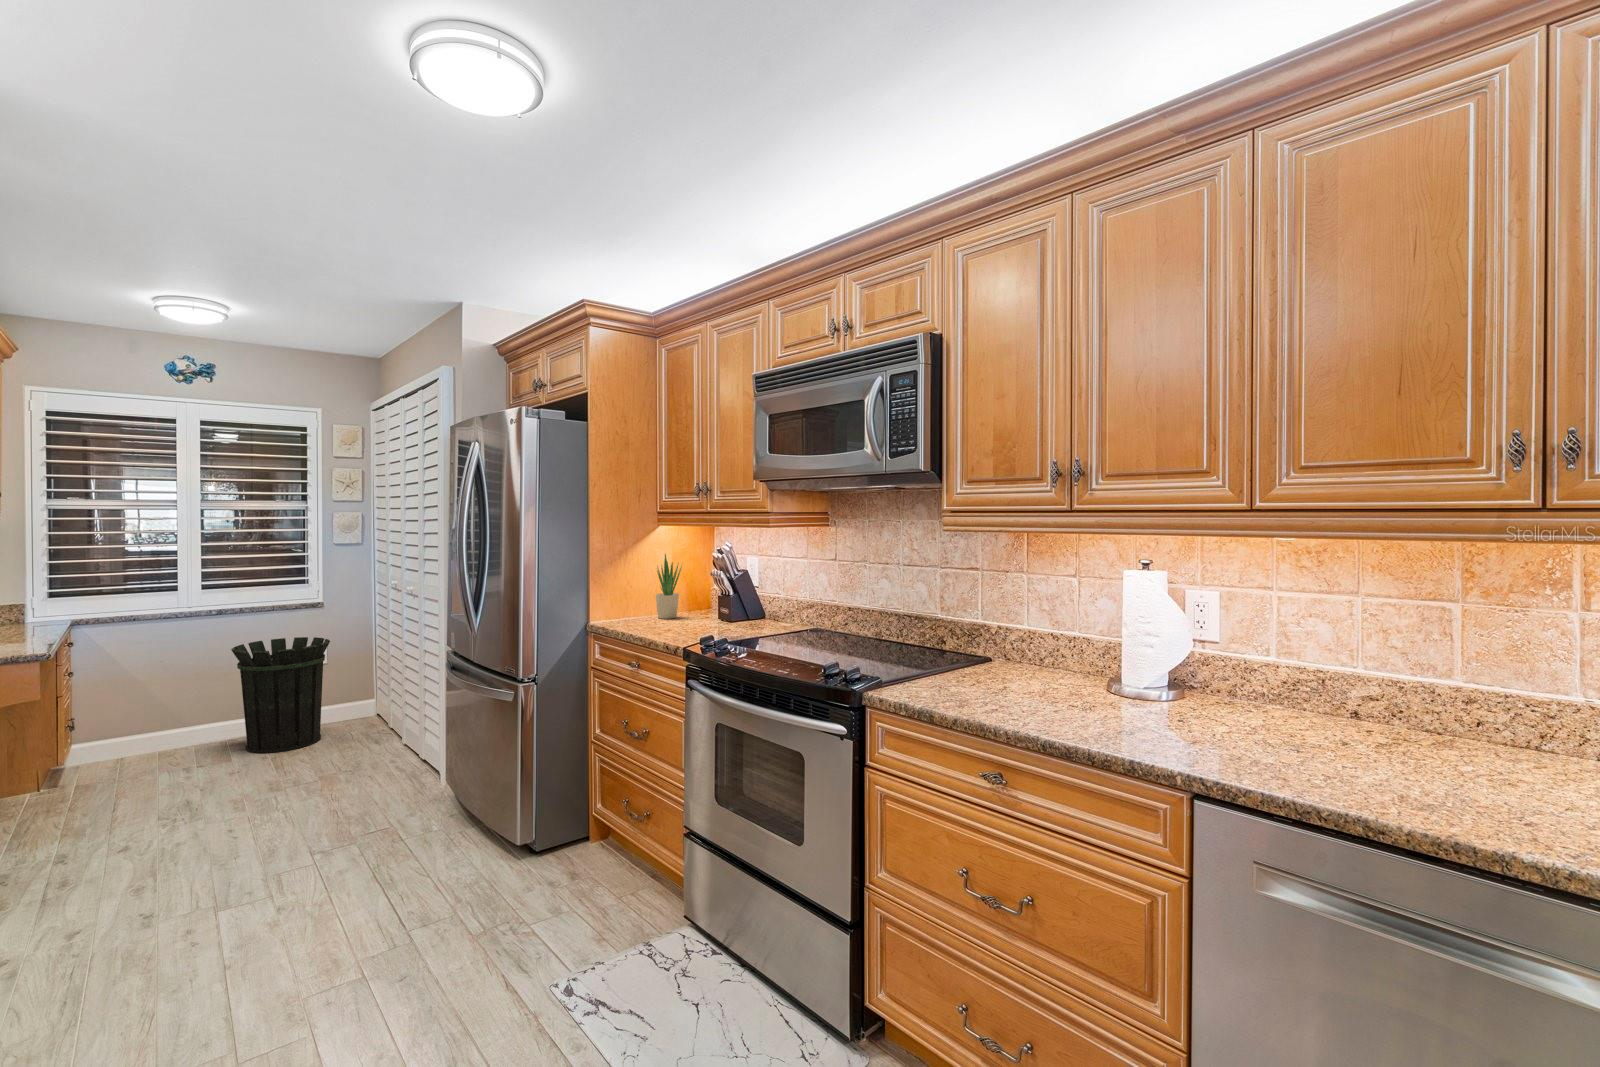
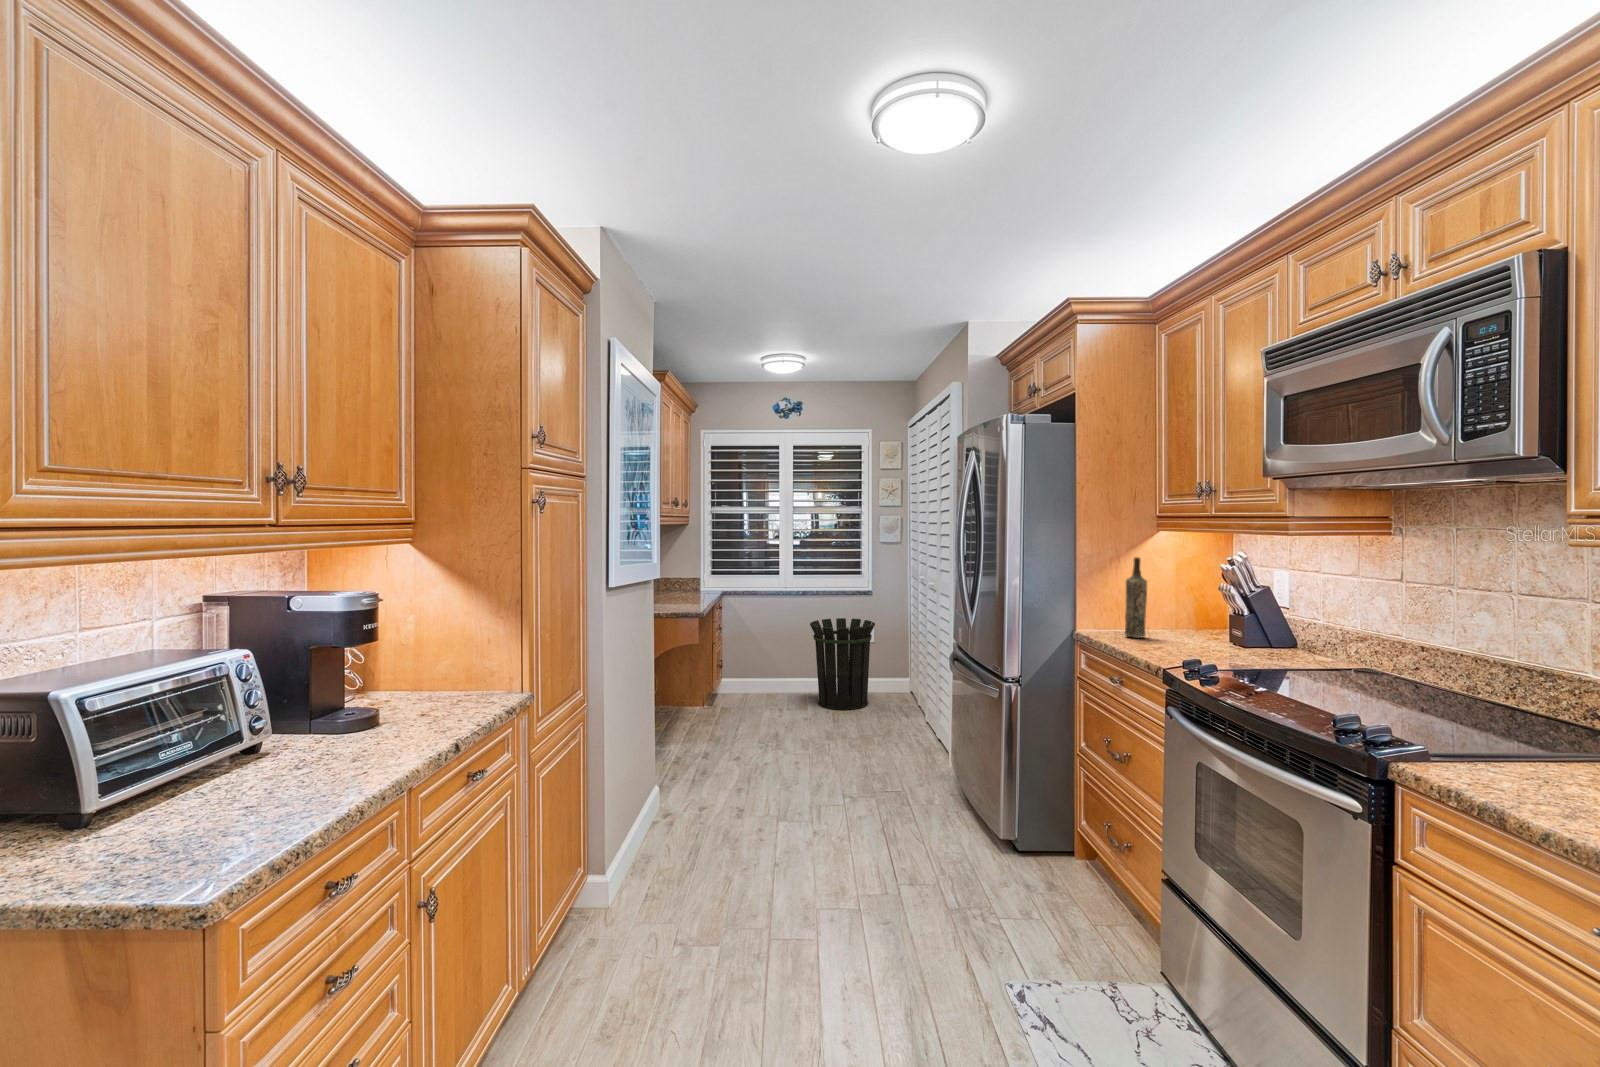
bottle: none [636,550,655,623] -> present [1125,557,1147,638]
potted plant: present [655,554,682,619] -> none [1151,561,1185,635]

